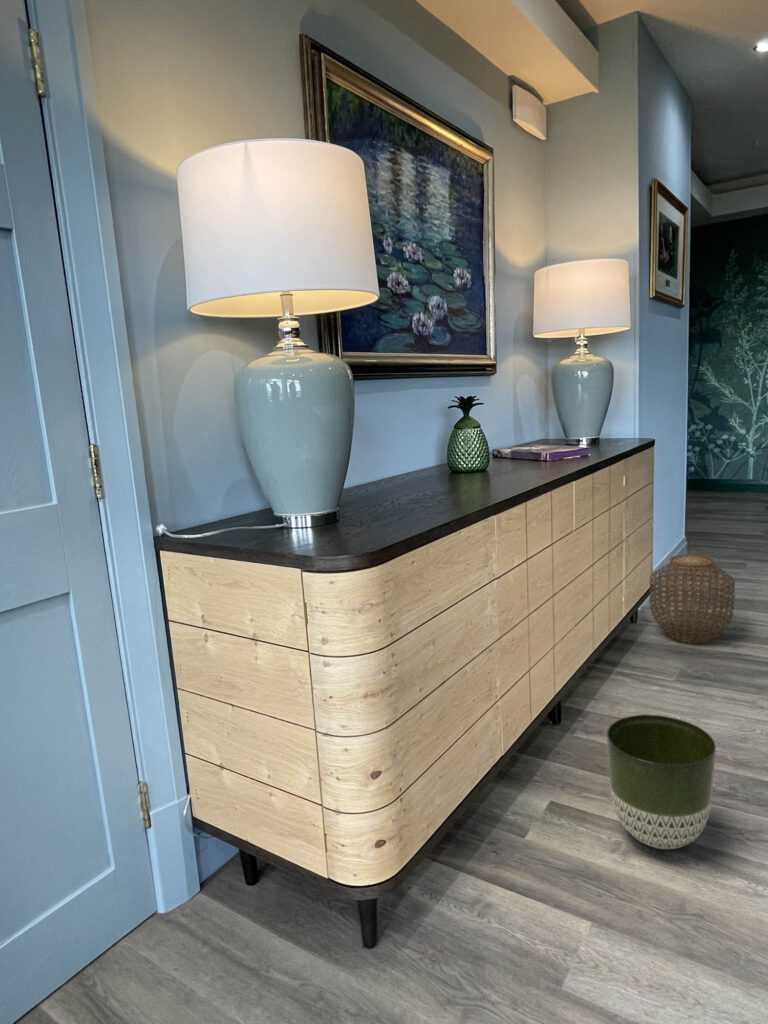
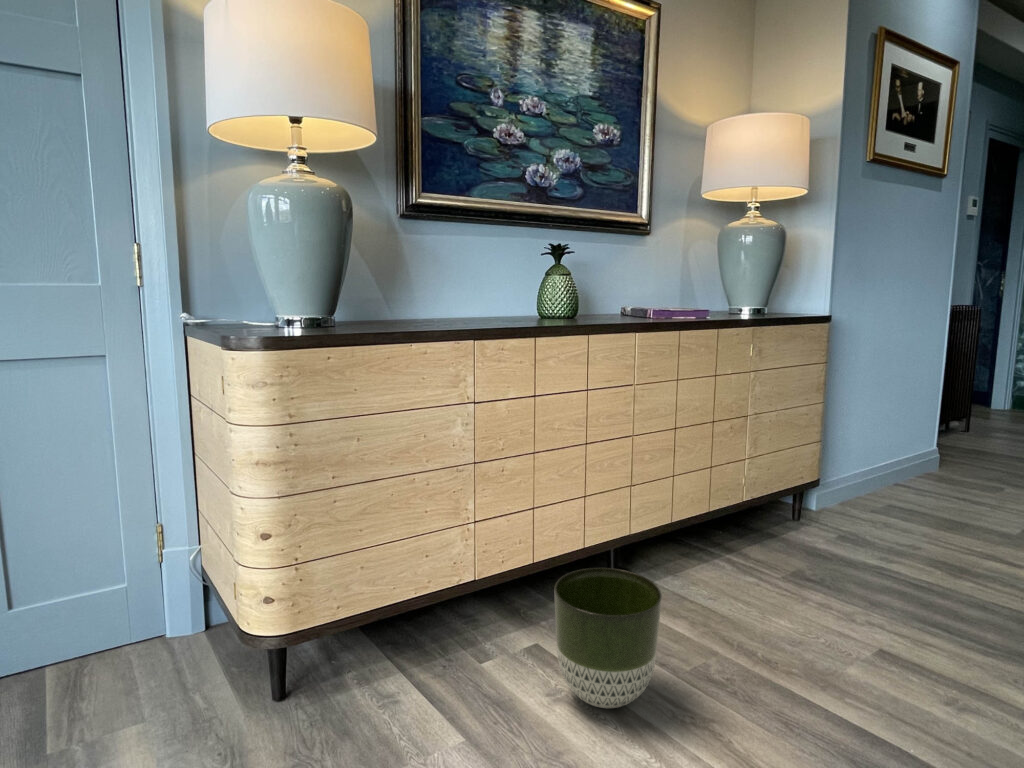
woven basket: present [650,555,735,644] -> none [805,447,906,549]

